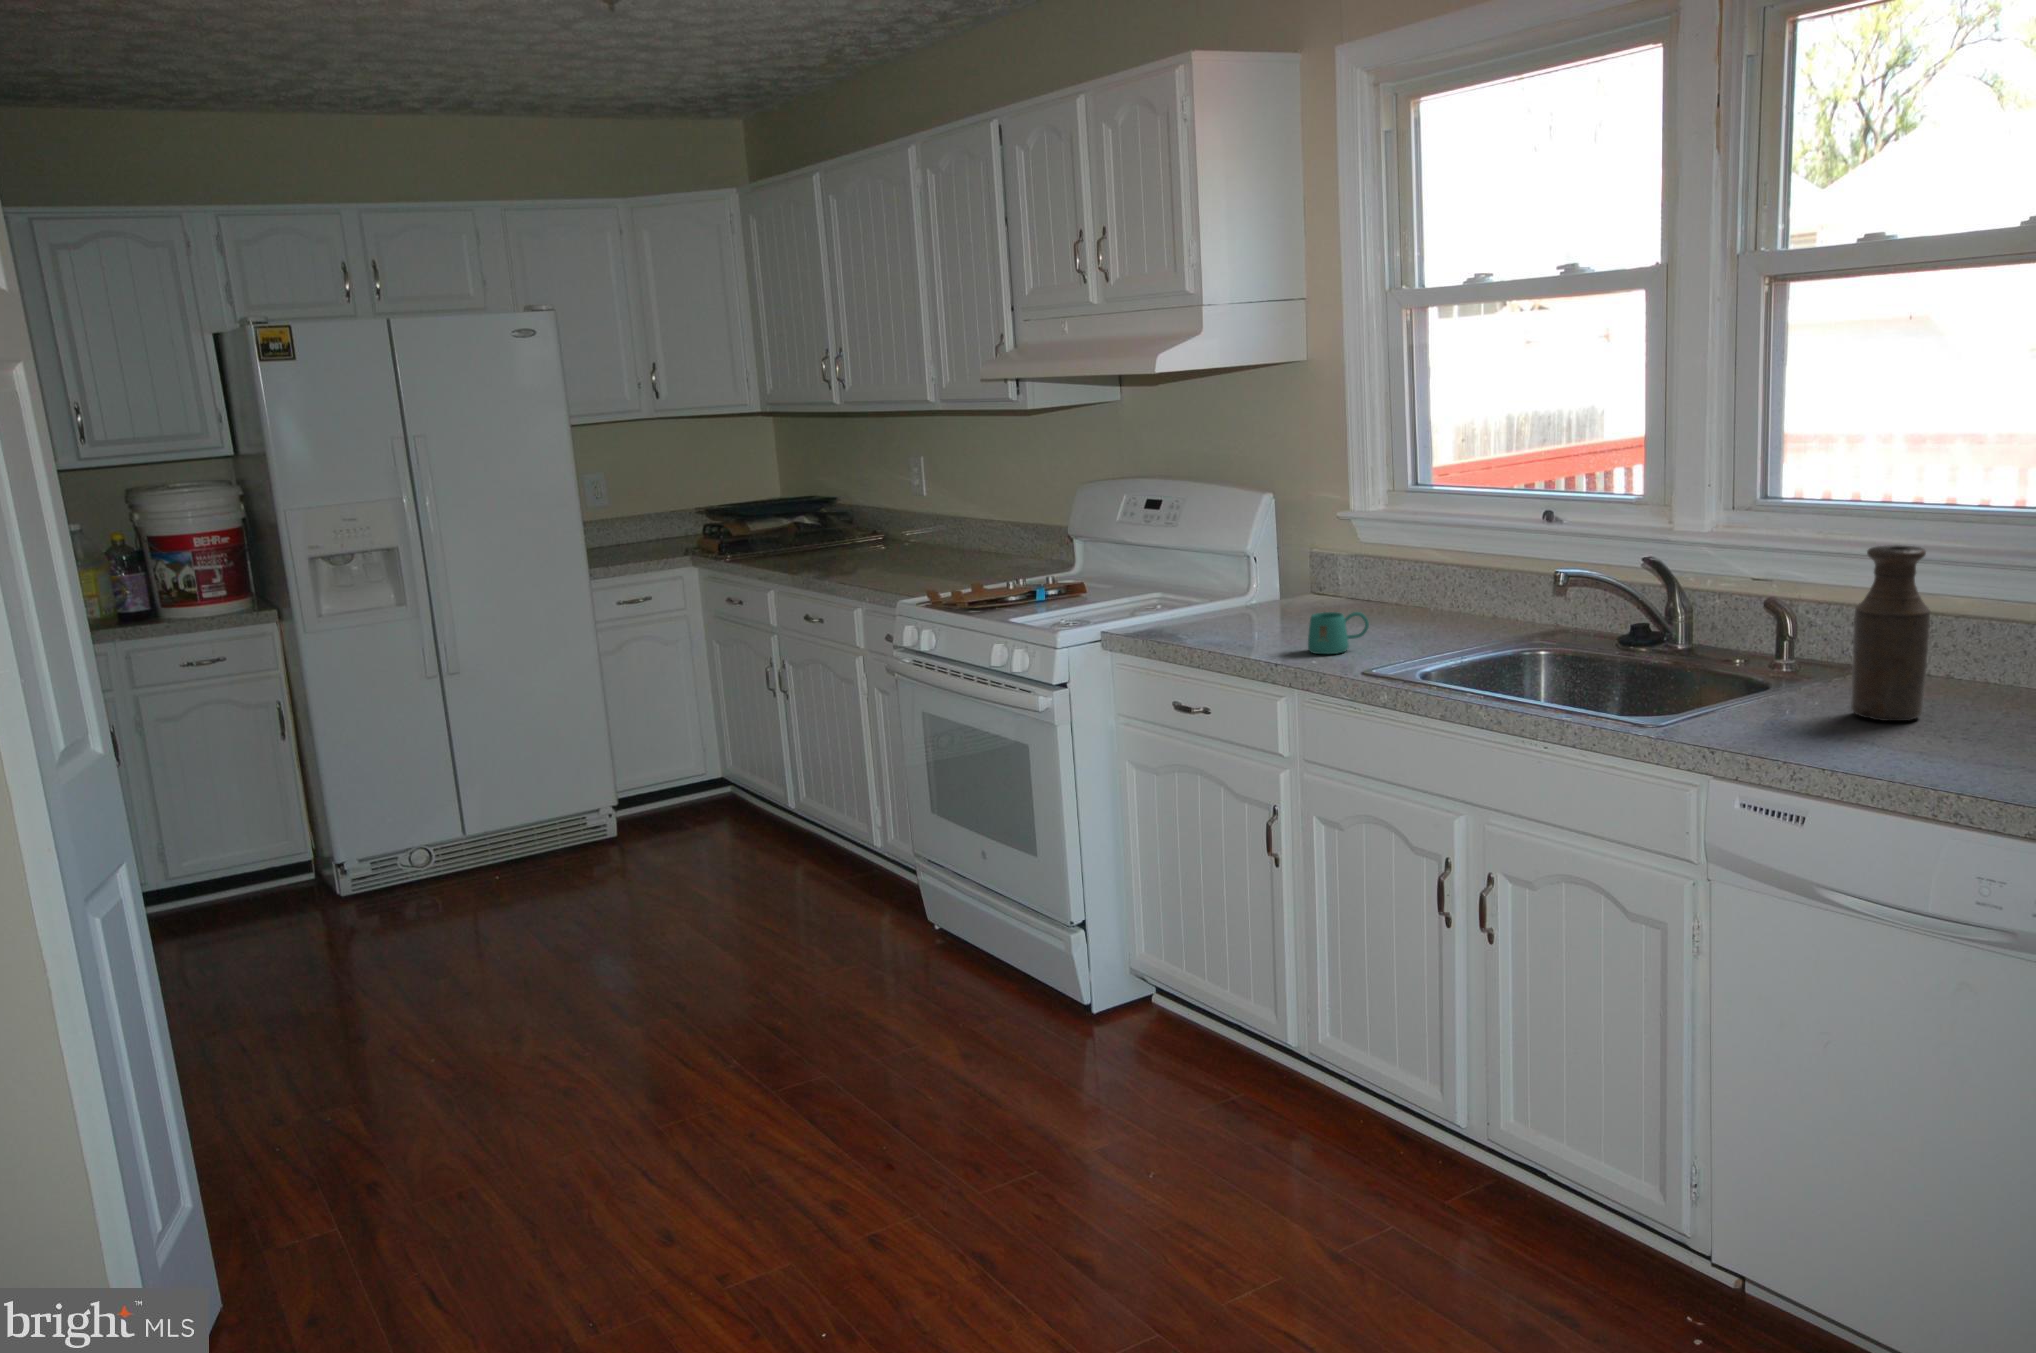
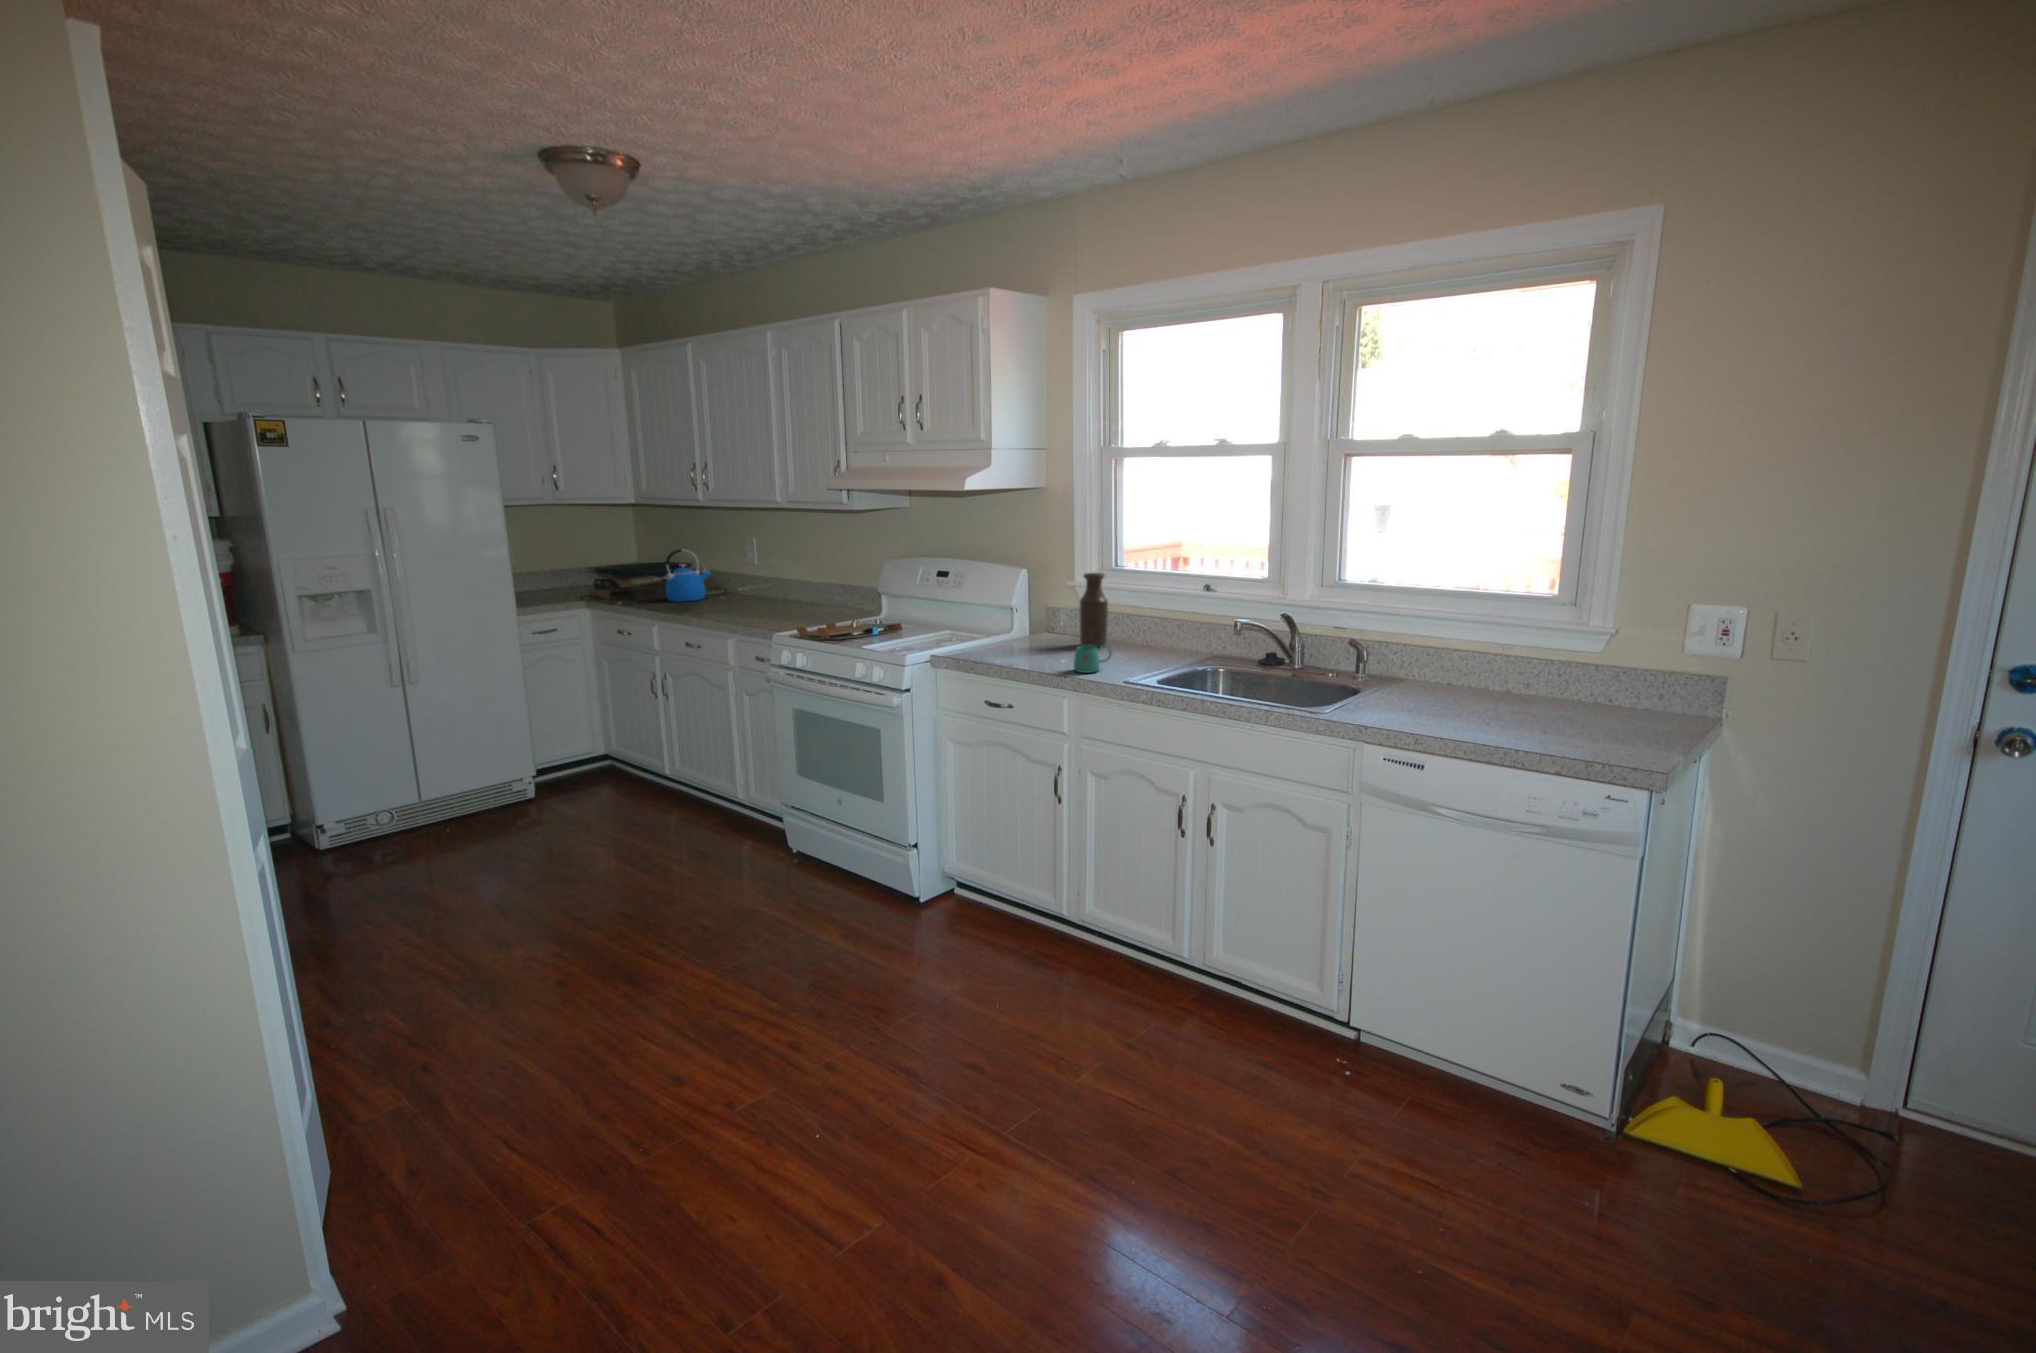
kettle: none [767,480,832,559] -> present [666,549,710,602]
bottle: present [1851,545,1930,721] -> present [1080,573,1108,647]

